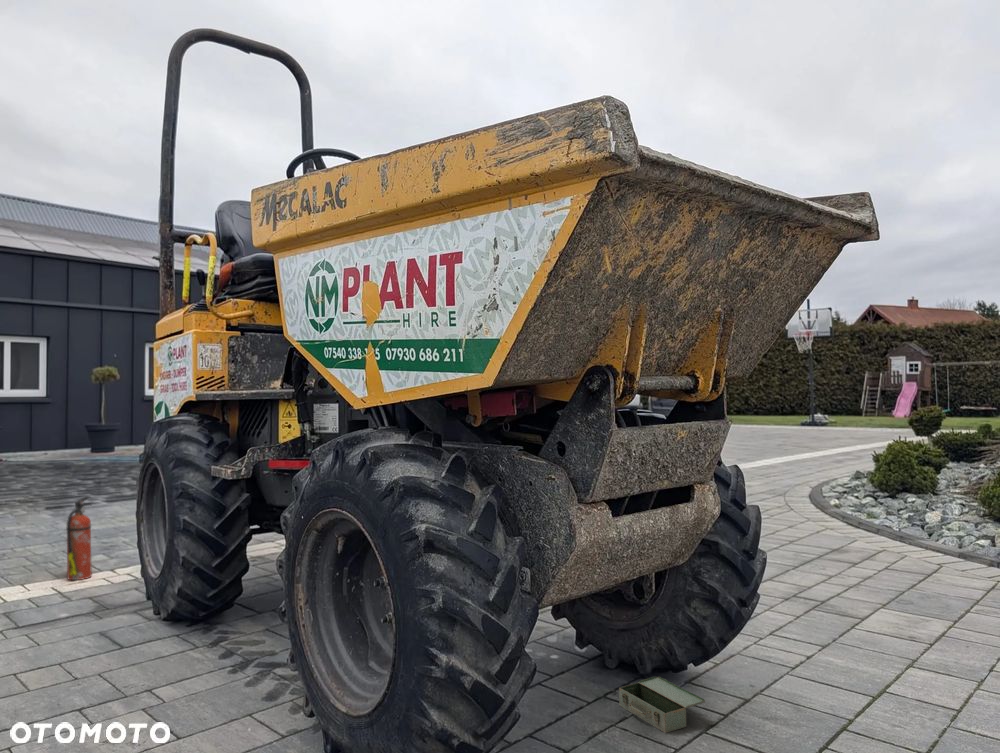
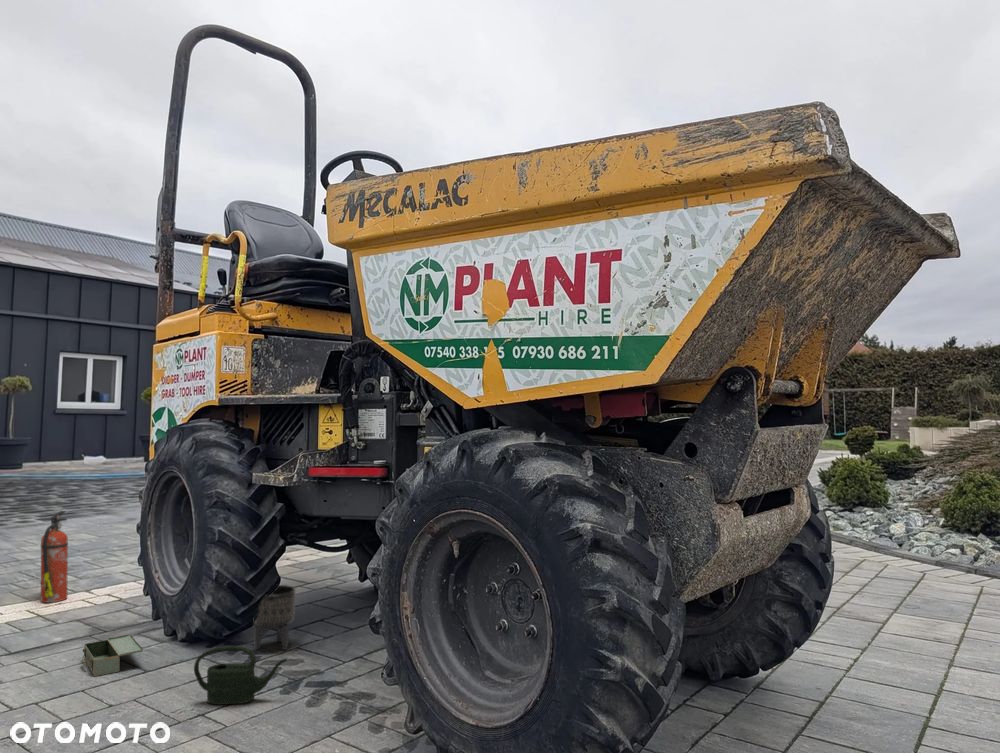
planter: none [225,570,266,632] -> present [254,585,295,650]
watering can: none [146,627,229,681] -> present [194,646,287,704]
toolbox: present [619,676,705,733] -> present [82,635,143,676]

